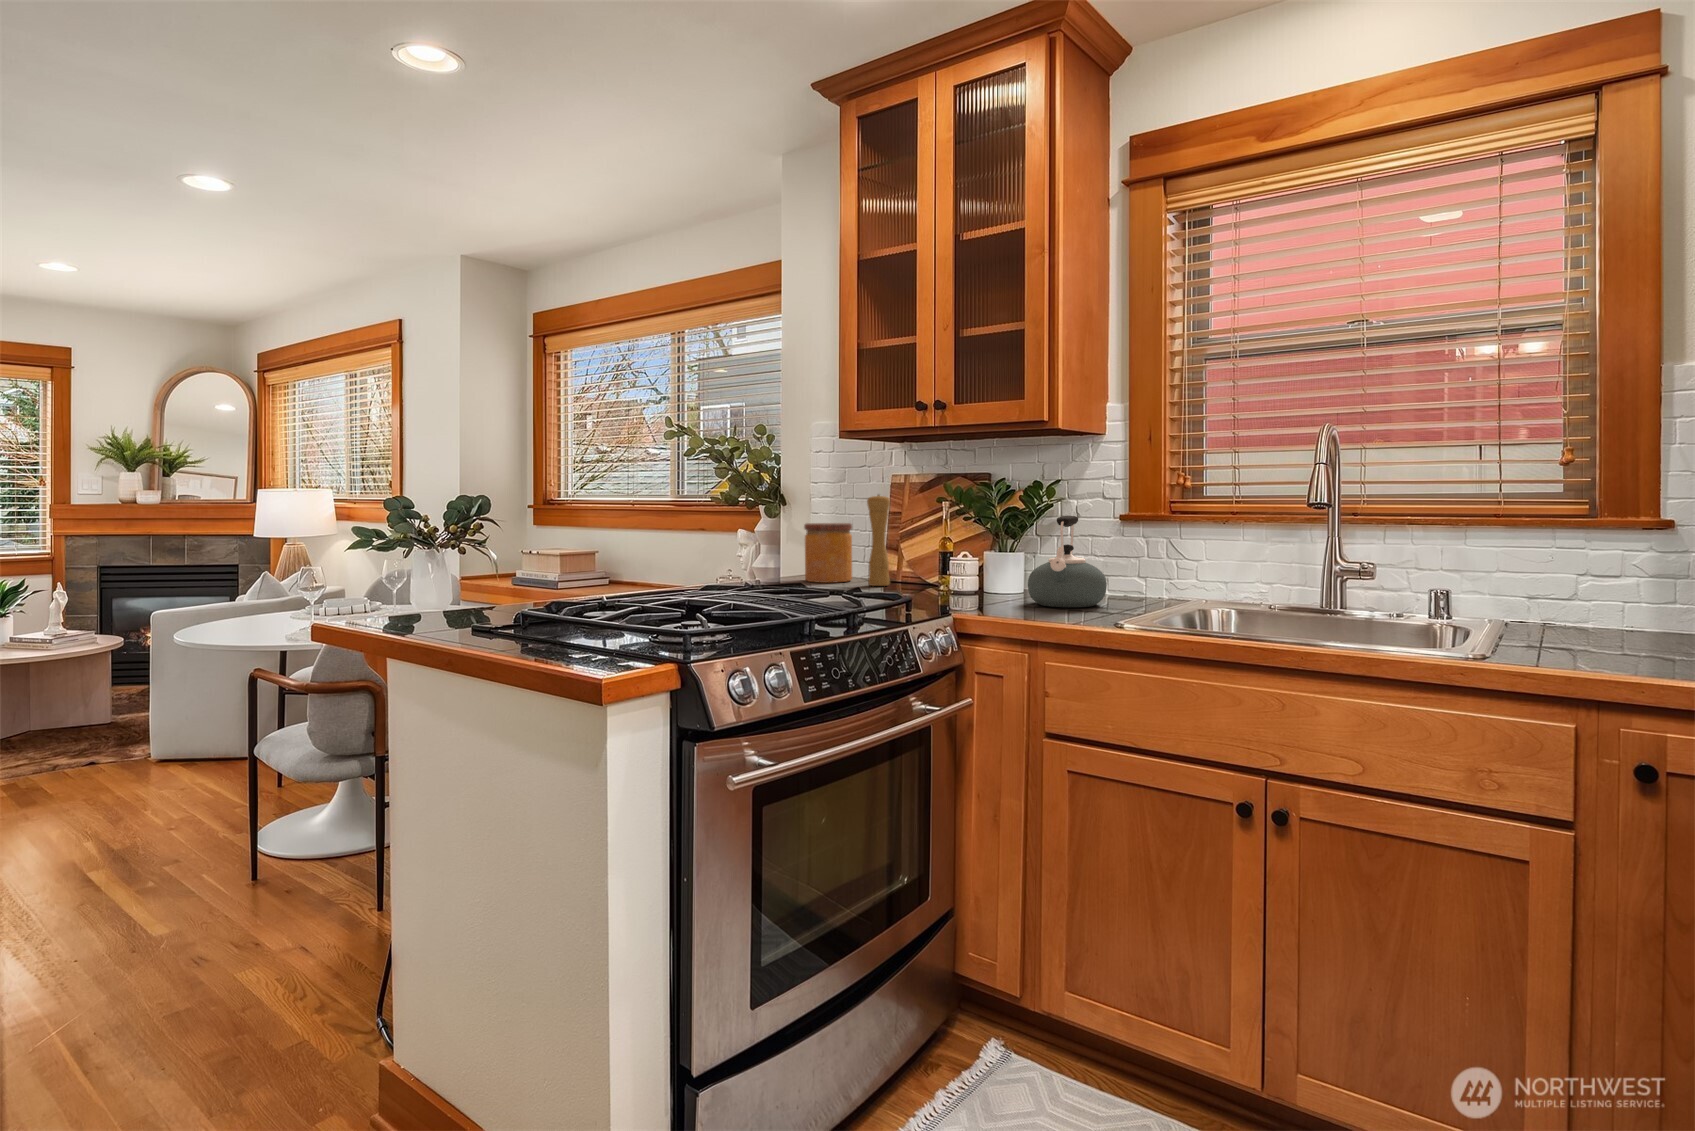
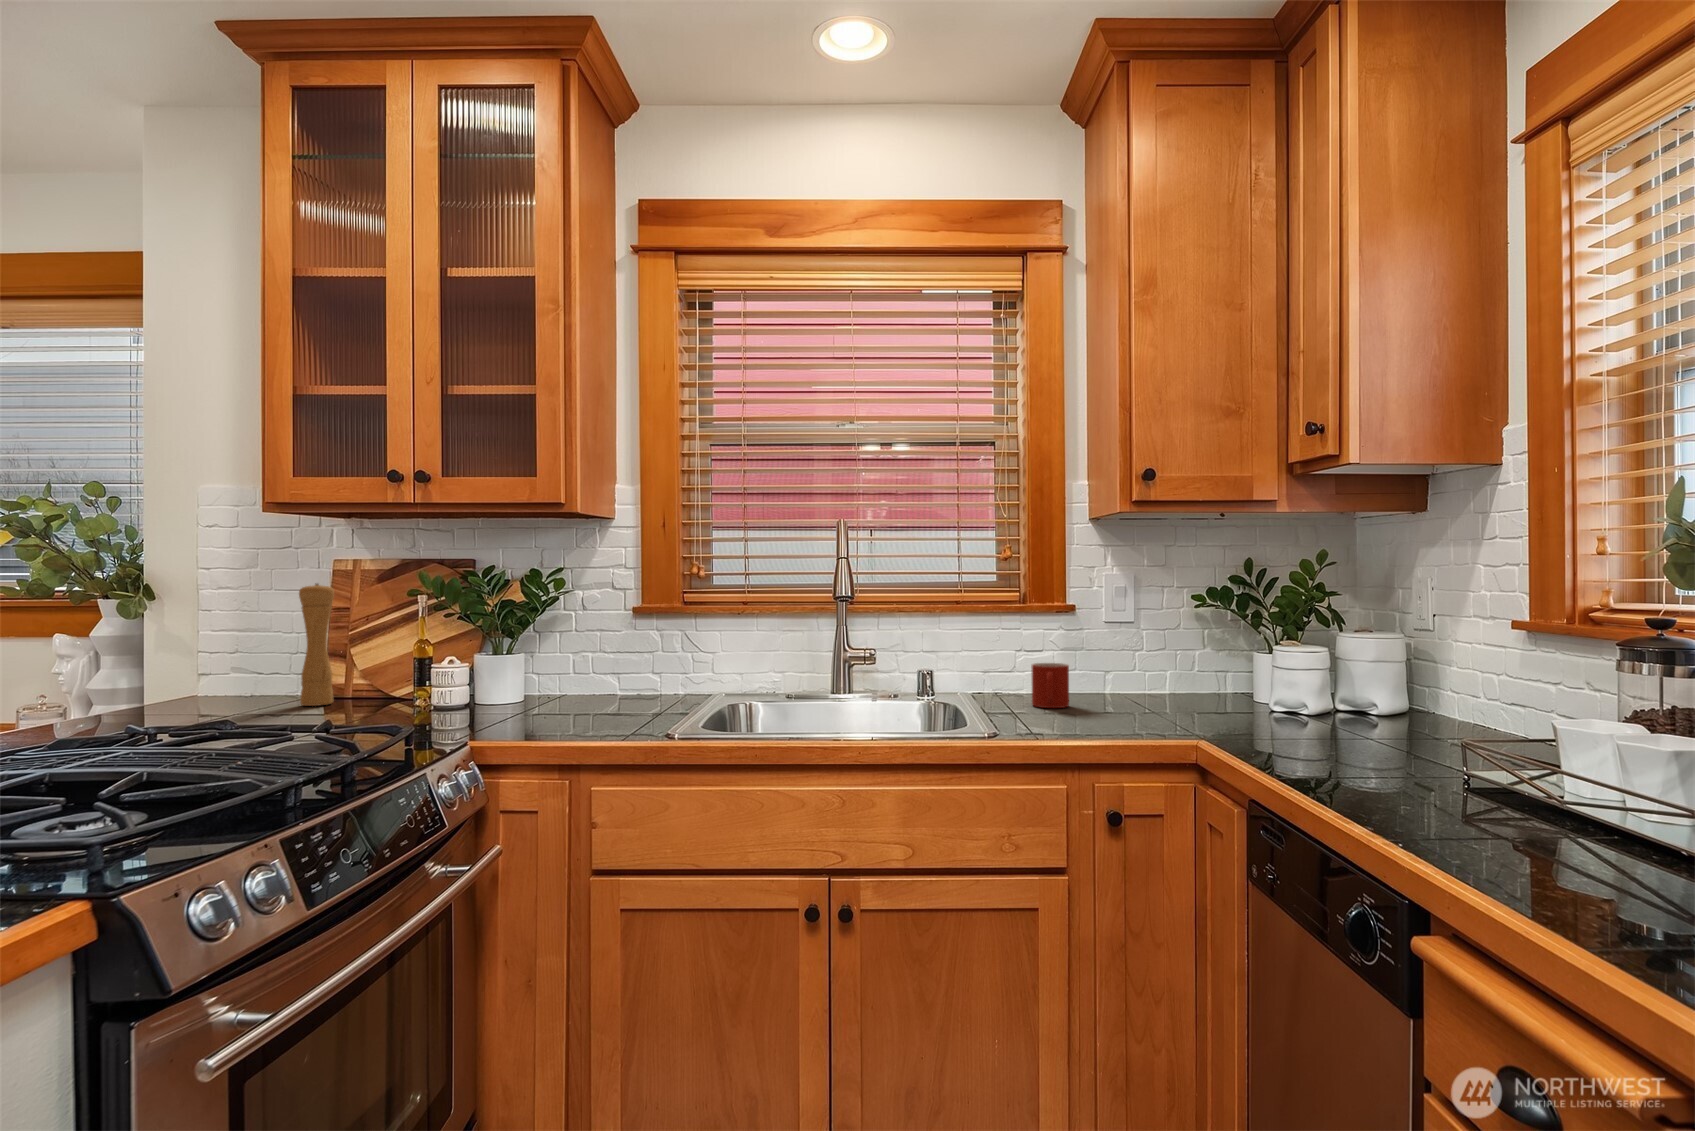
kettle: present [1028,515,1107,607] -> none [537,610,629,717]
jar: present [804,523,852,583] -> none [189,621,271,707]
mug: none [1581,587,1642,642] -> present [1031,663,1069,708]

